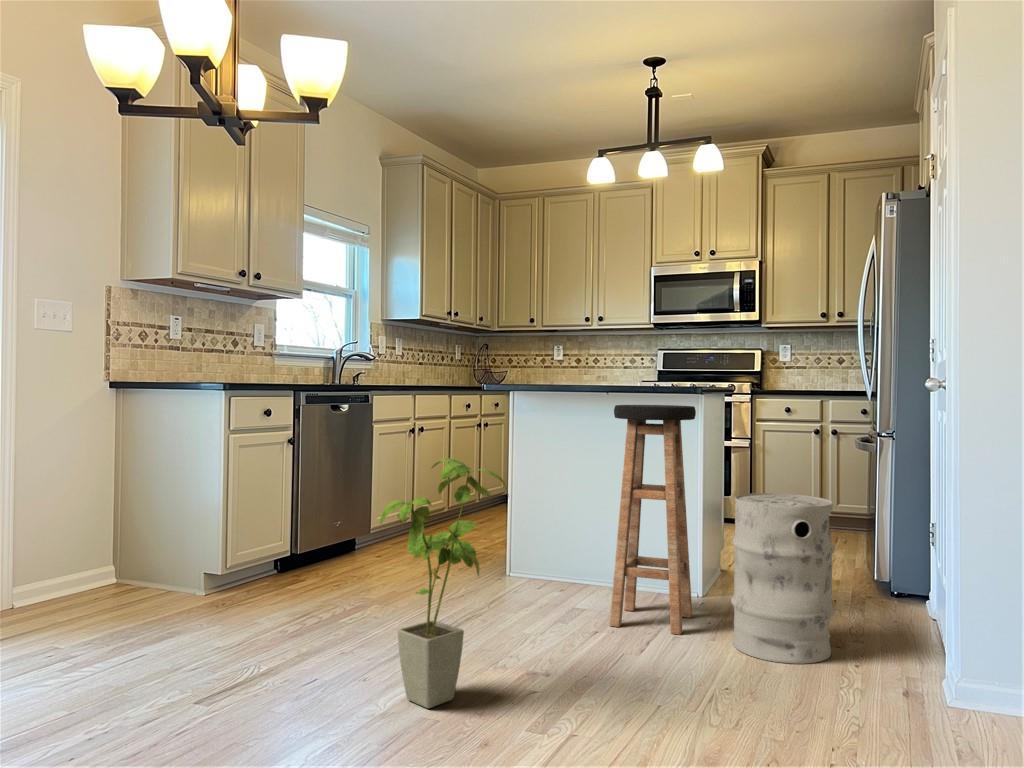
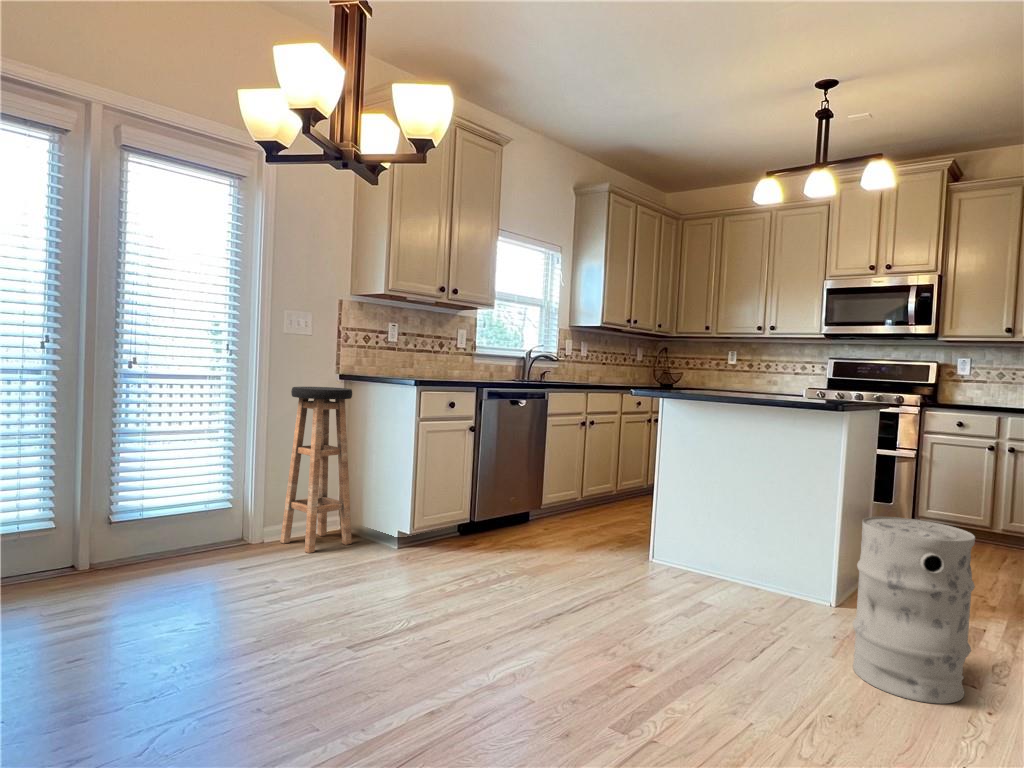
bar stool: present [610,405,696,635] -> present [280,387,352,553]
house plant: present [380,458,509,708] -> none [494,463,610,686]

